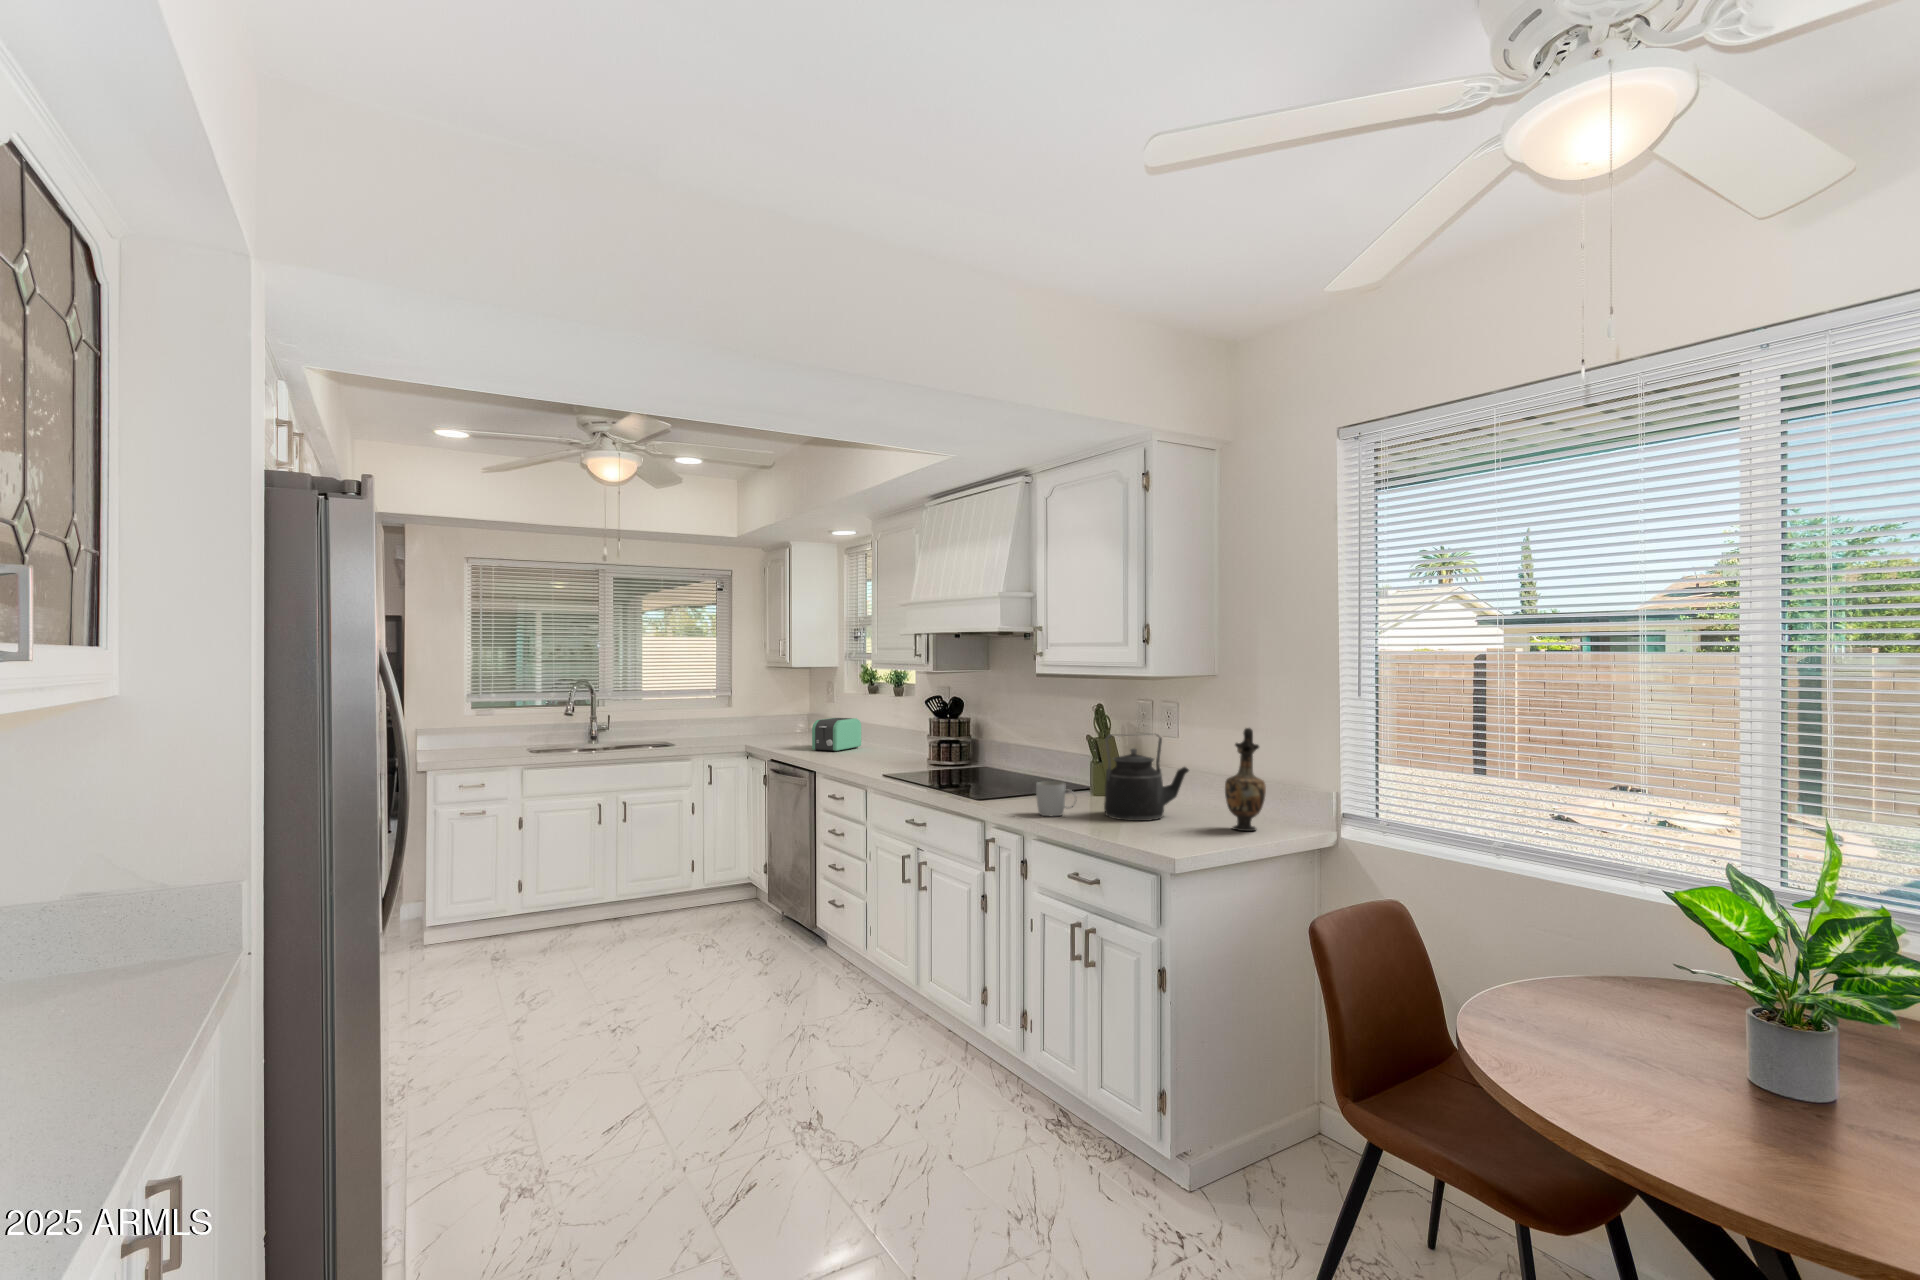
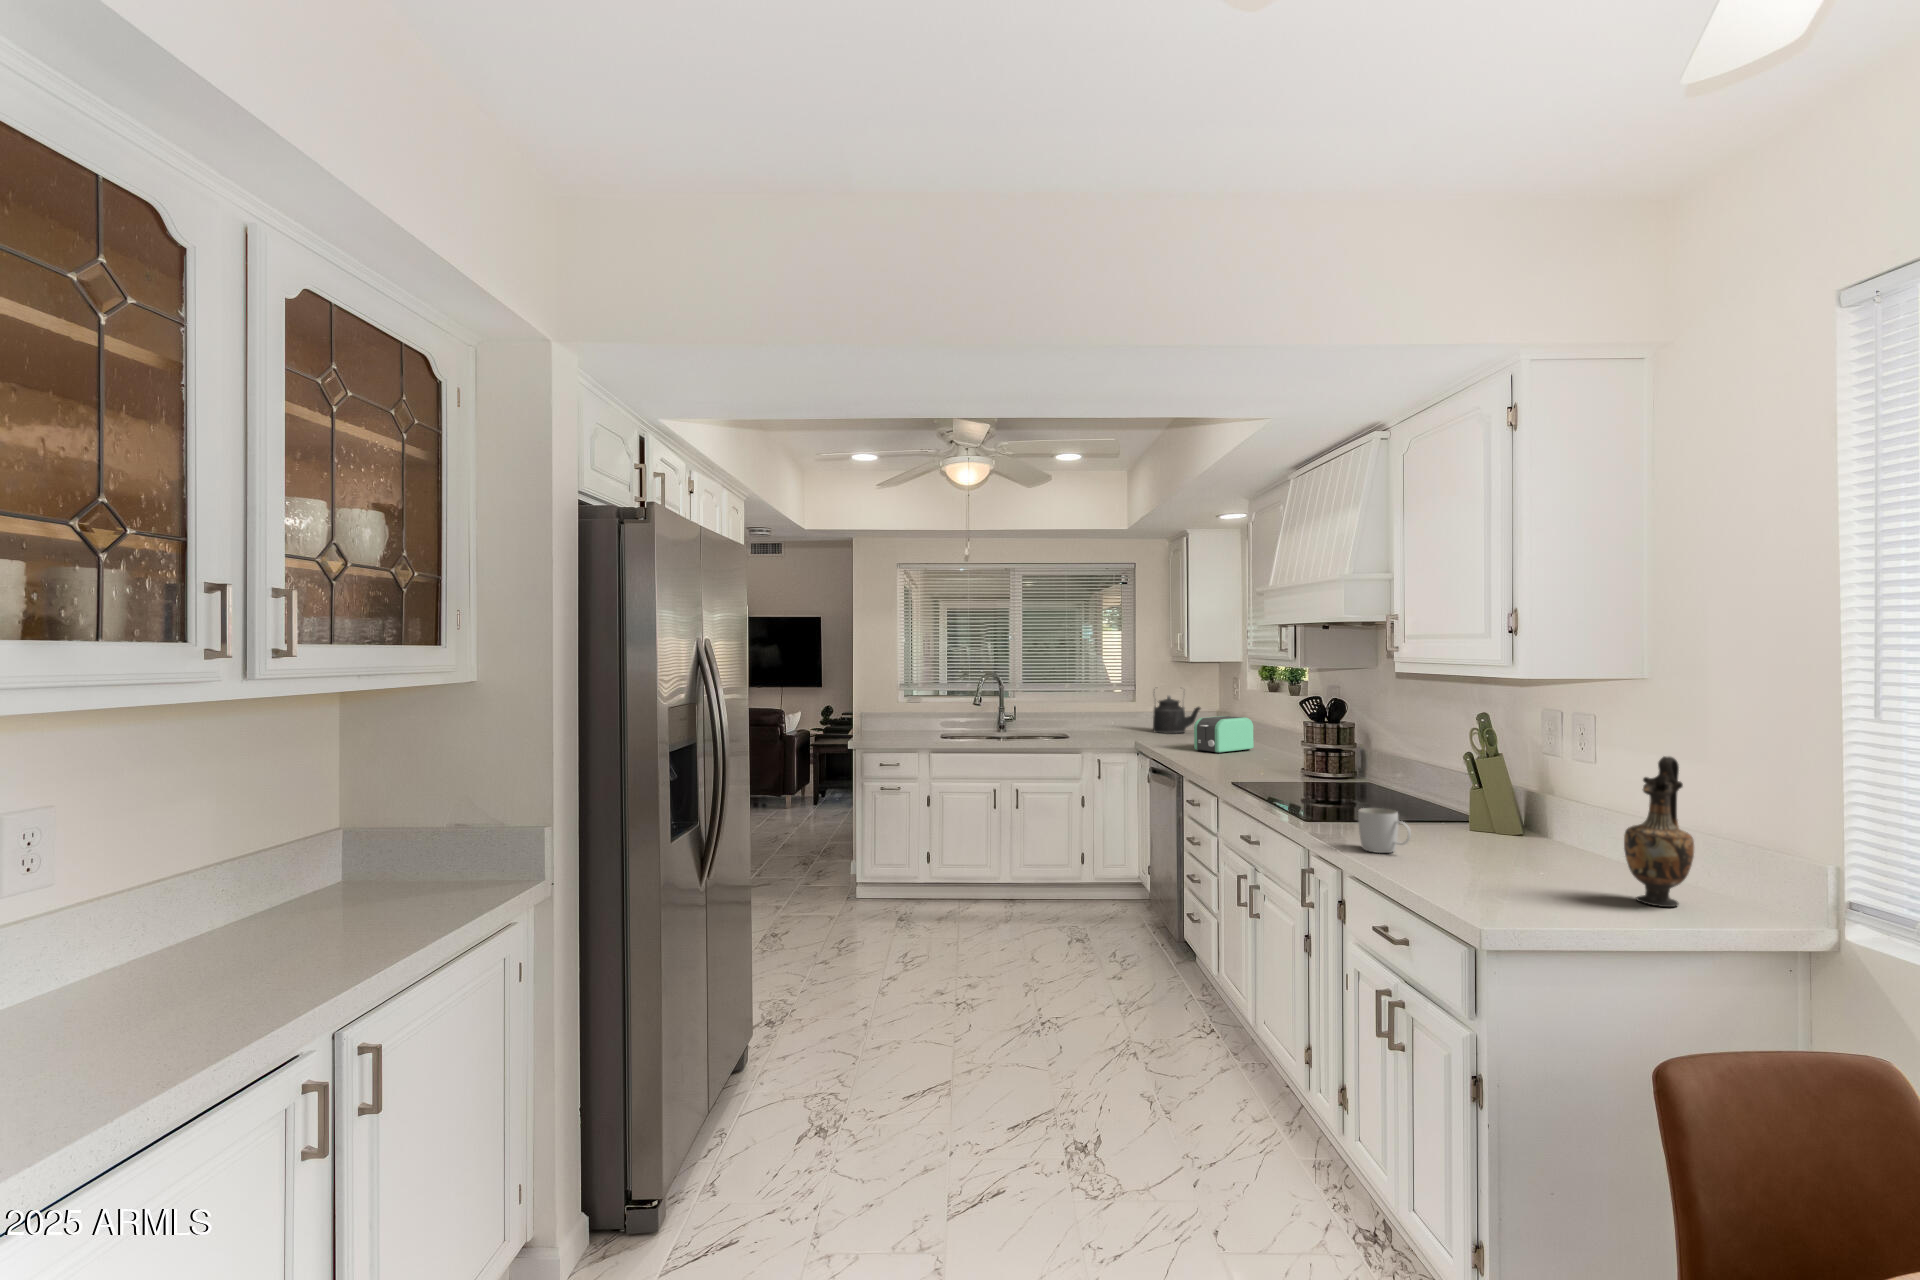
kettle: present [1104,734,1189,821] -> present [1153,689,1200,734]

